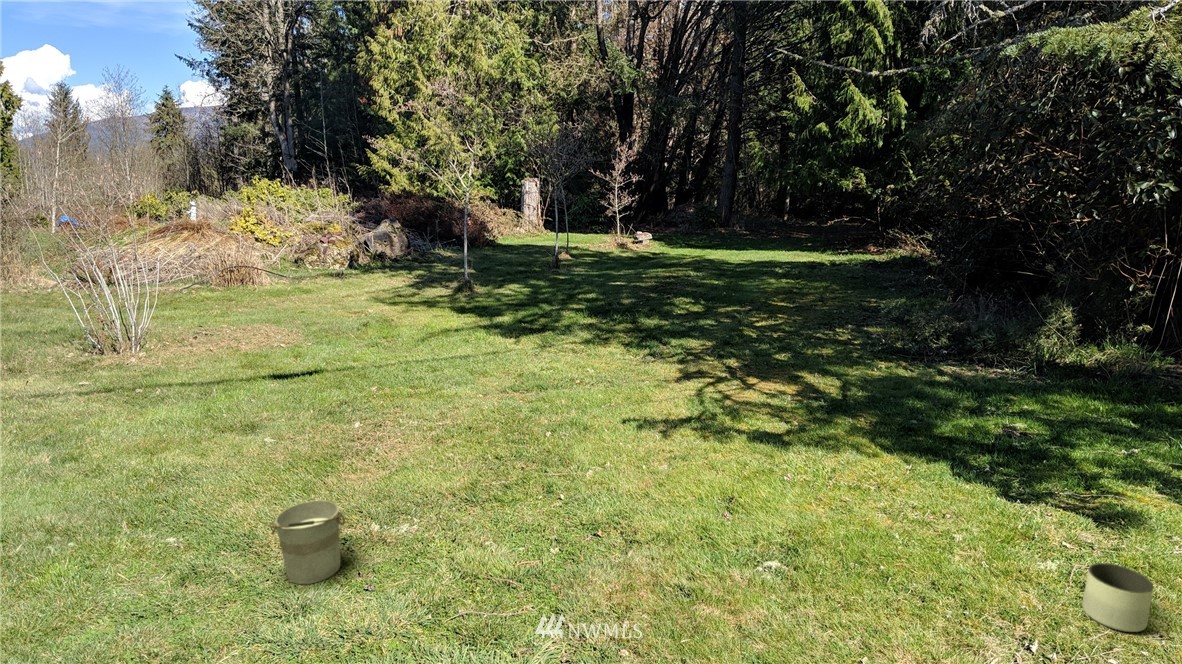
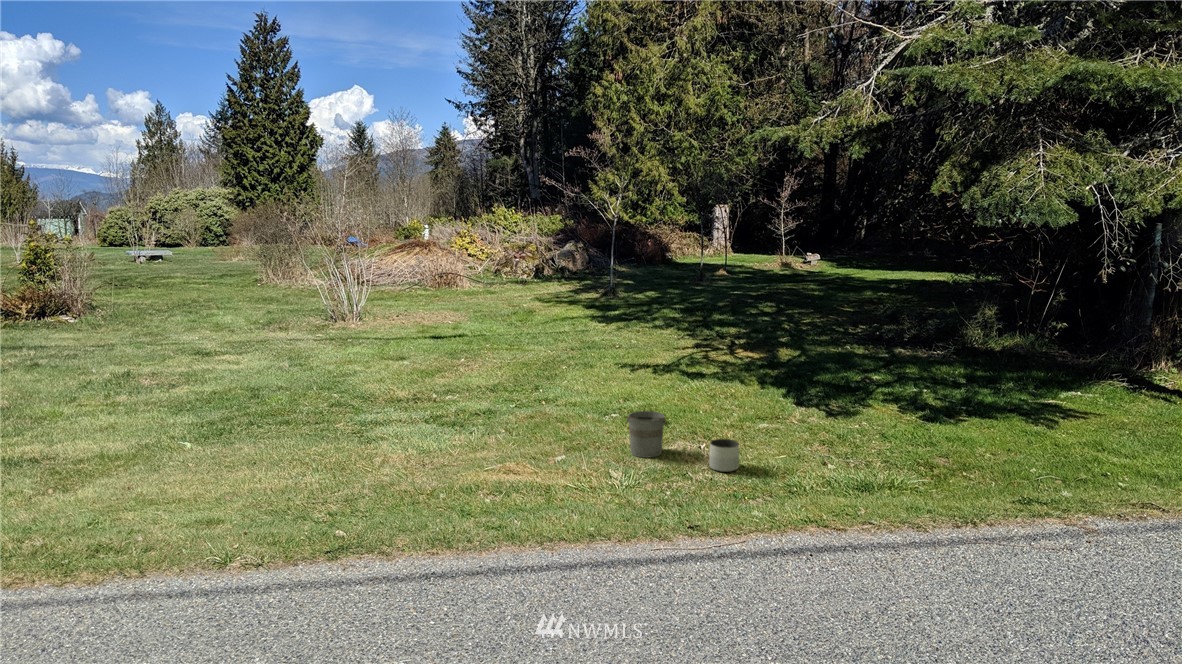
bucket: present [269,500,345,584] -> present [625,411,667,458]

